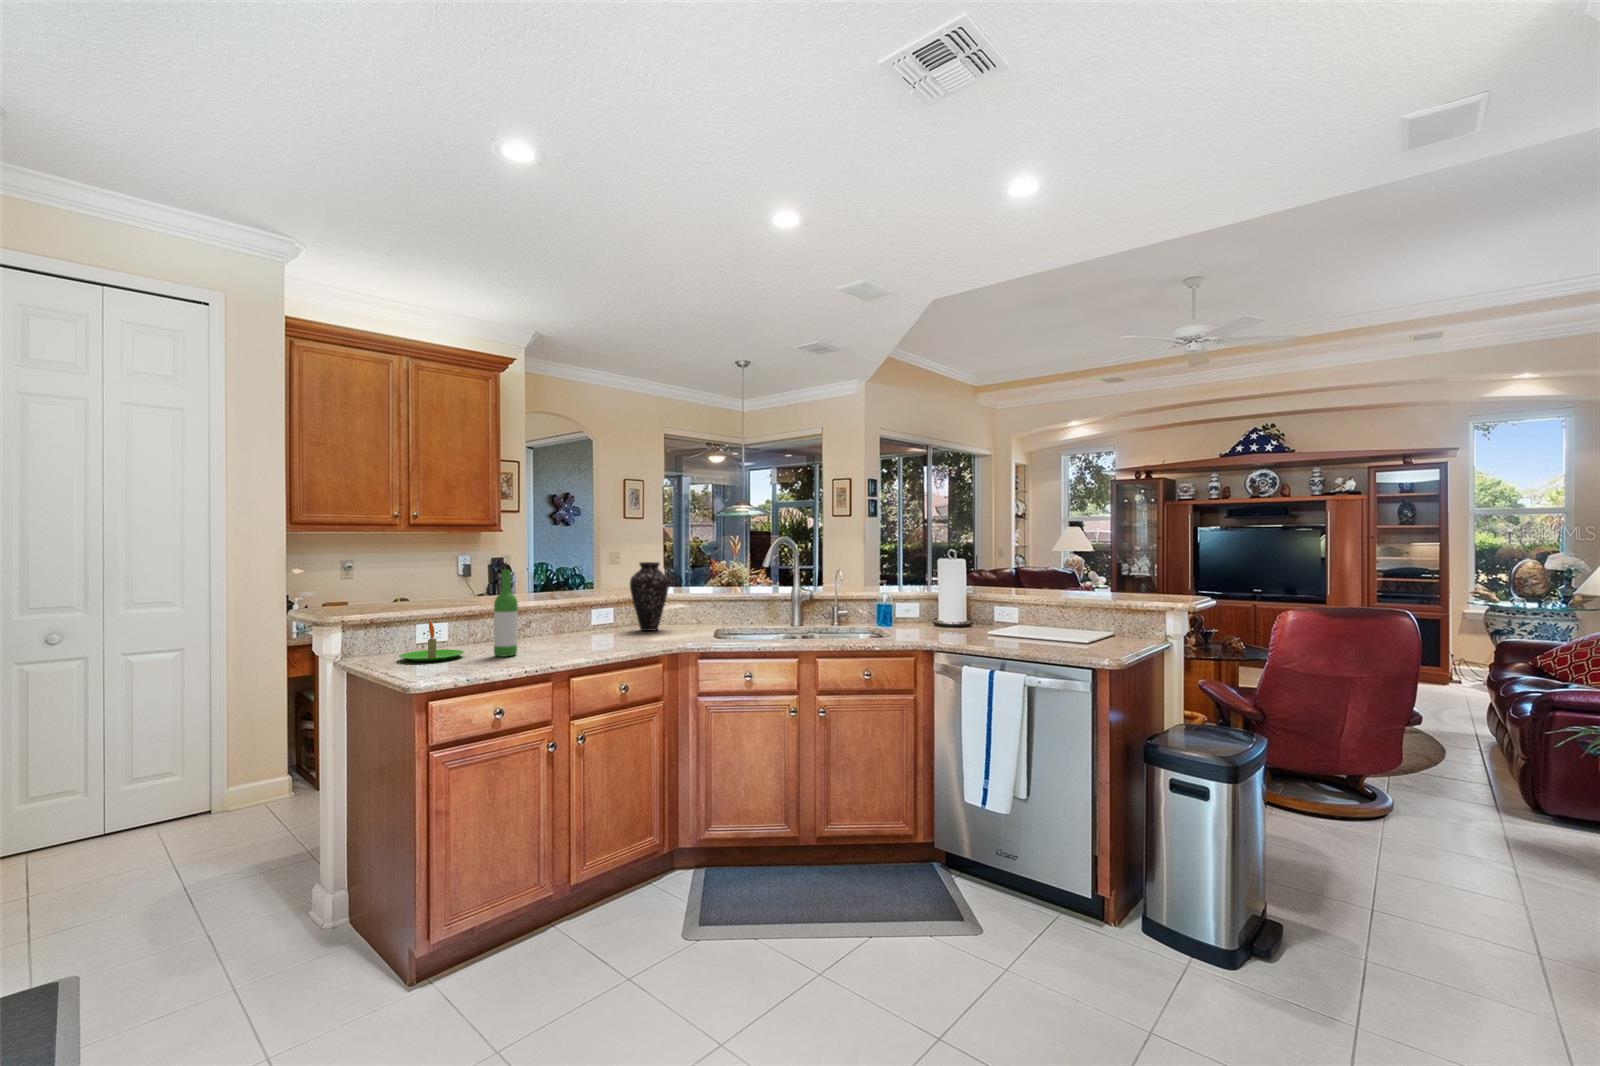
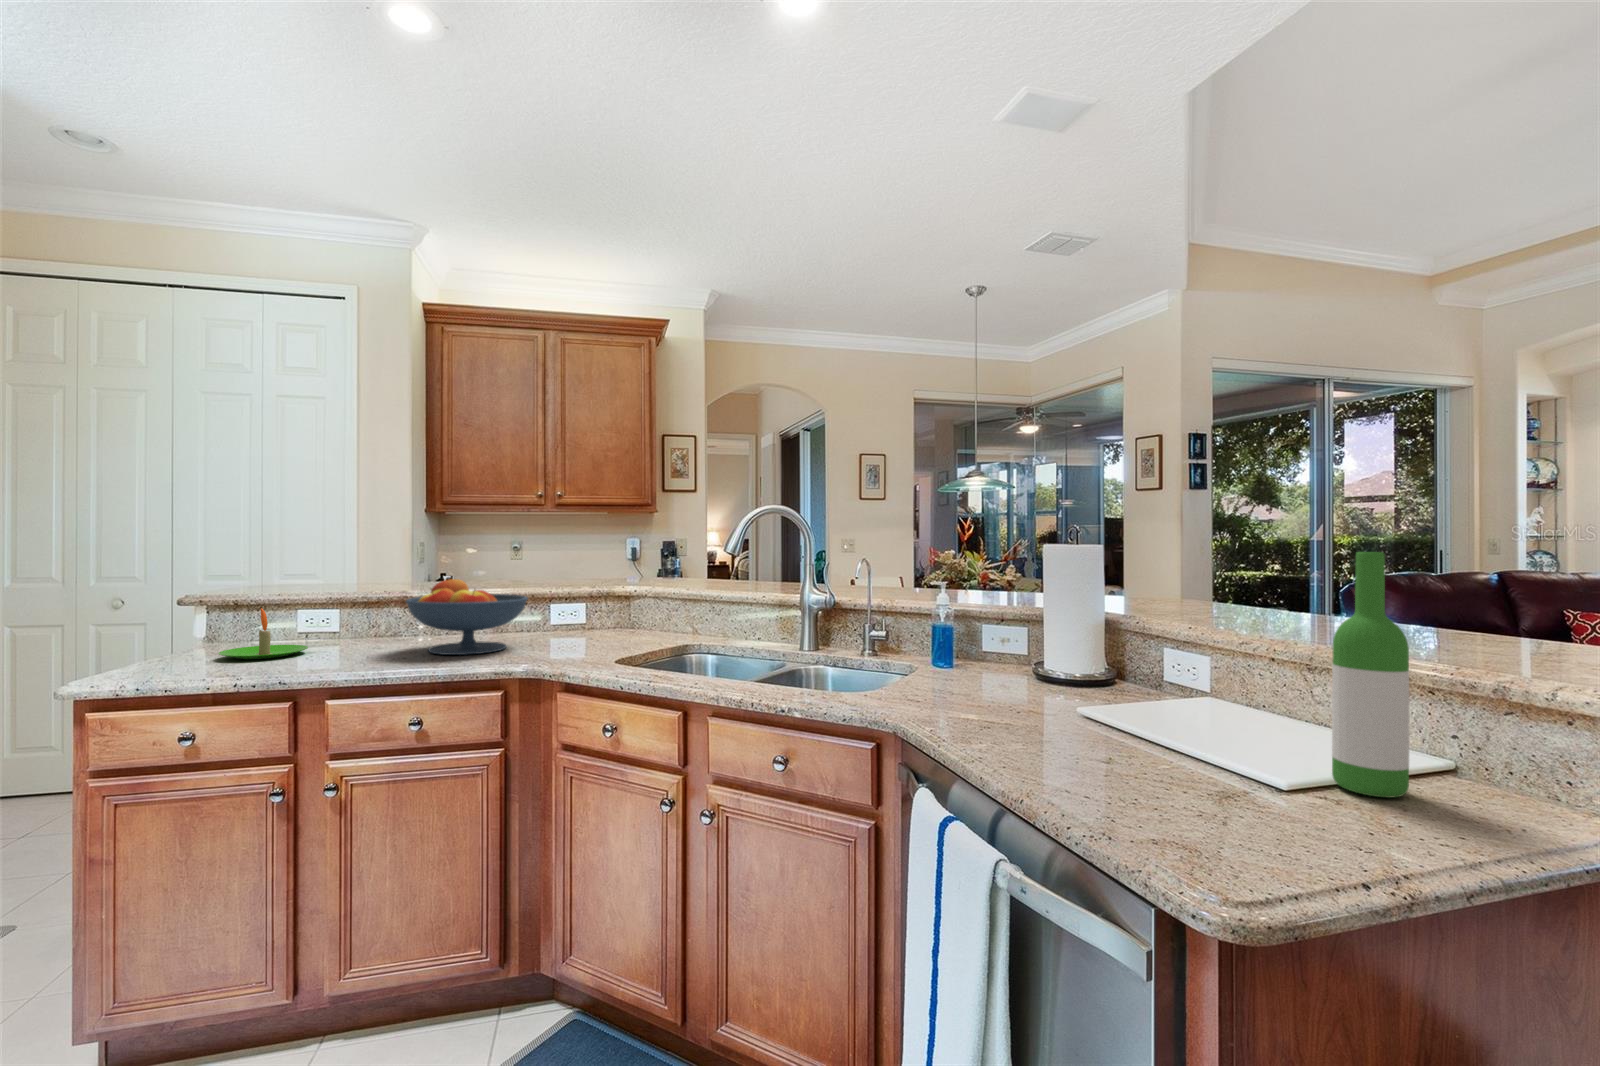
vase: present [630,562,669,631] -> none [584,543,641,640]
wine bottle: present [494,570,518,657] -> present [1332,552,1409,798]
fruit bowl: none [536,592,621,646] -> present [406,579,528,655]

